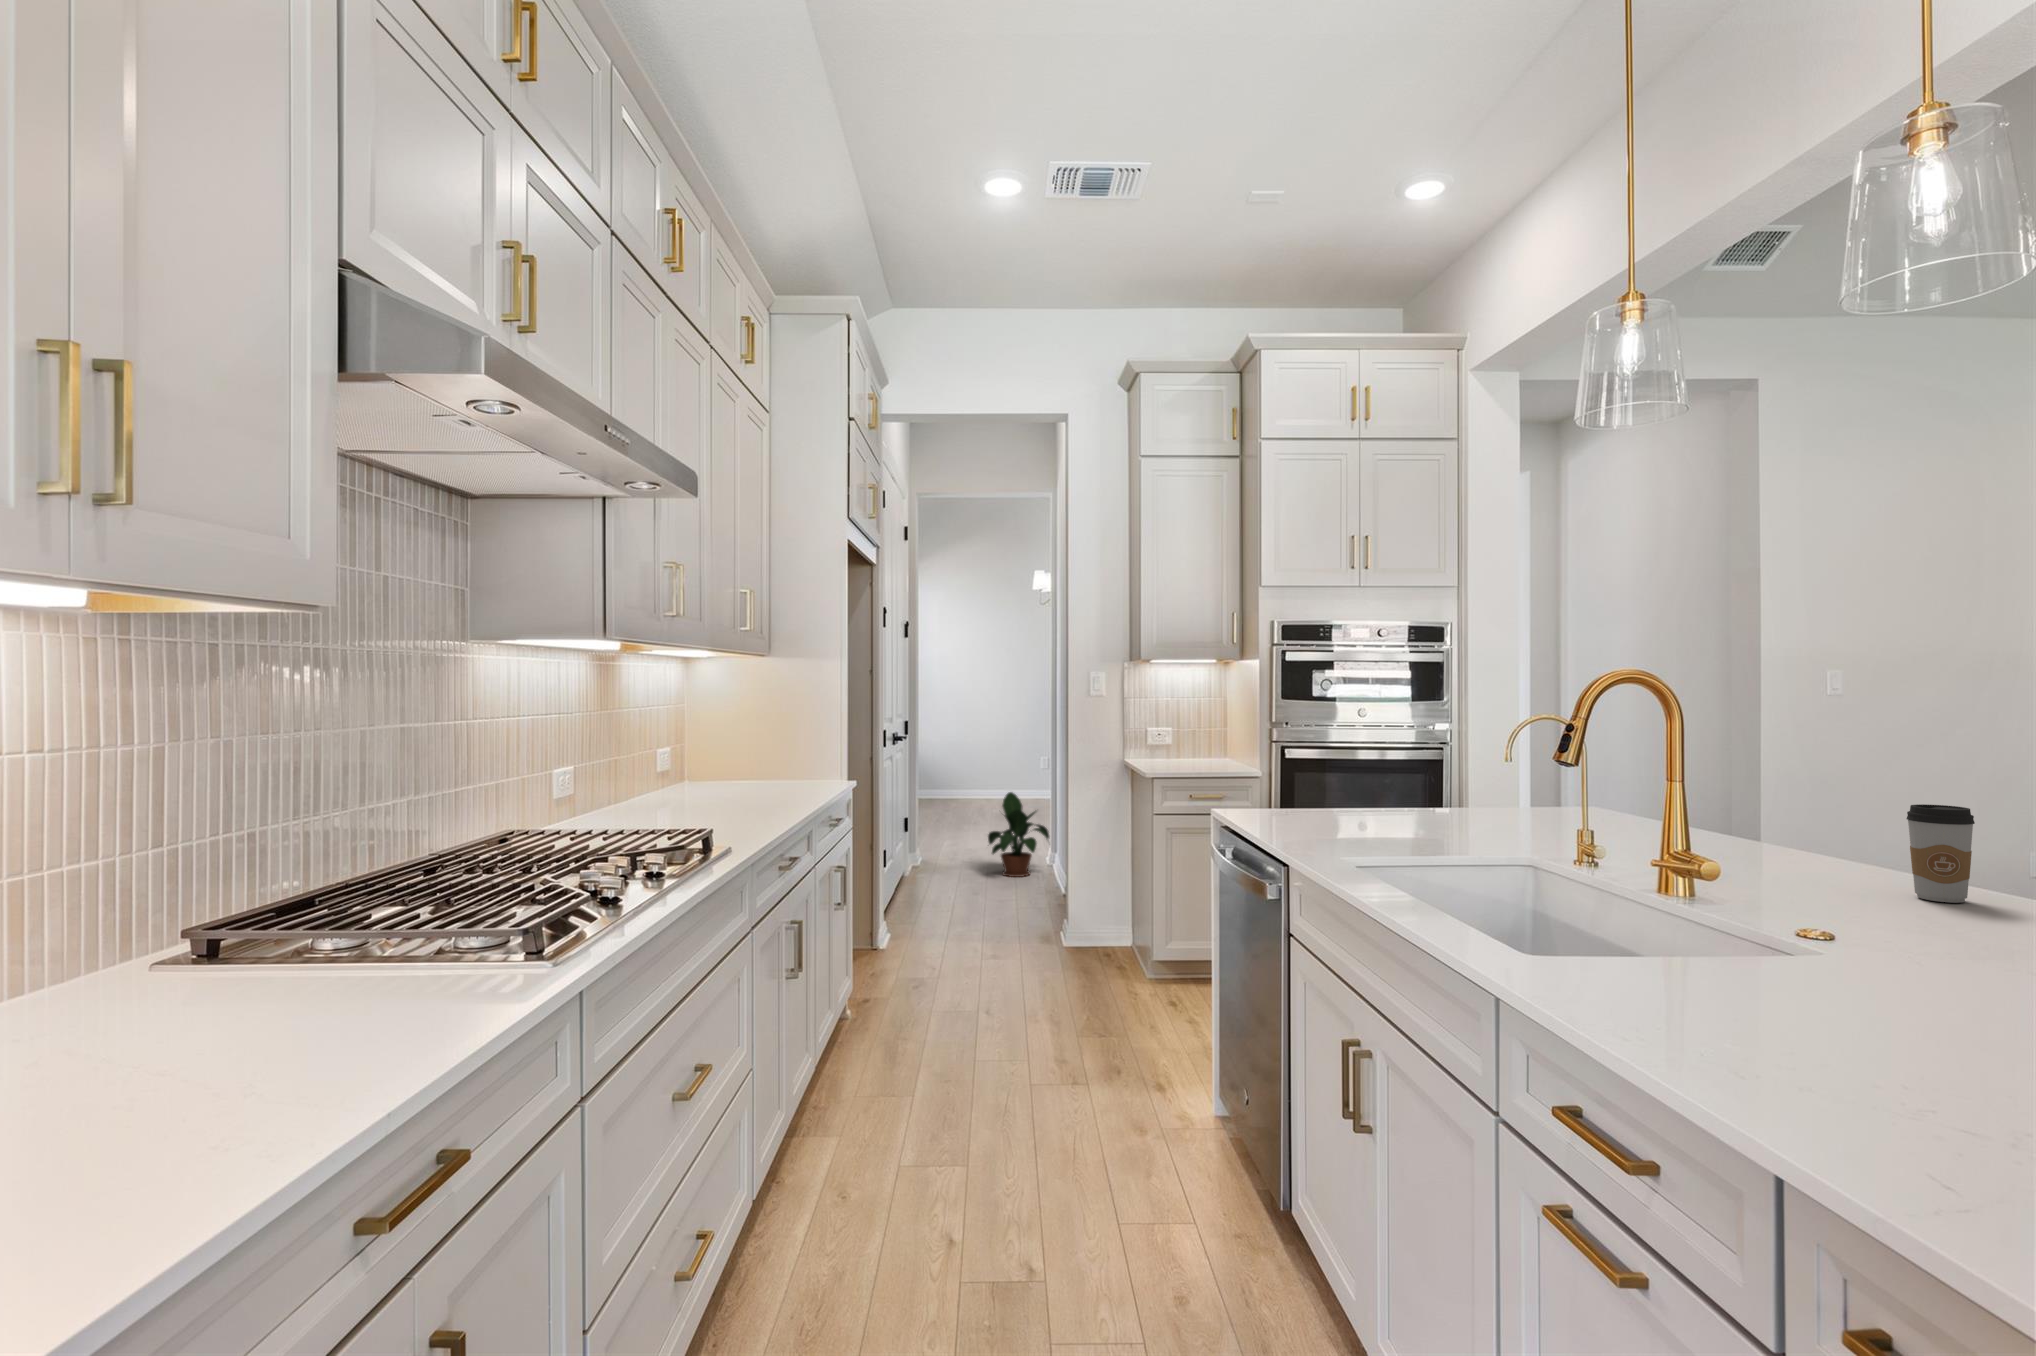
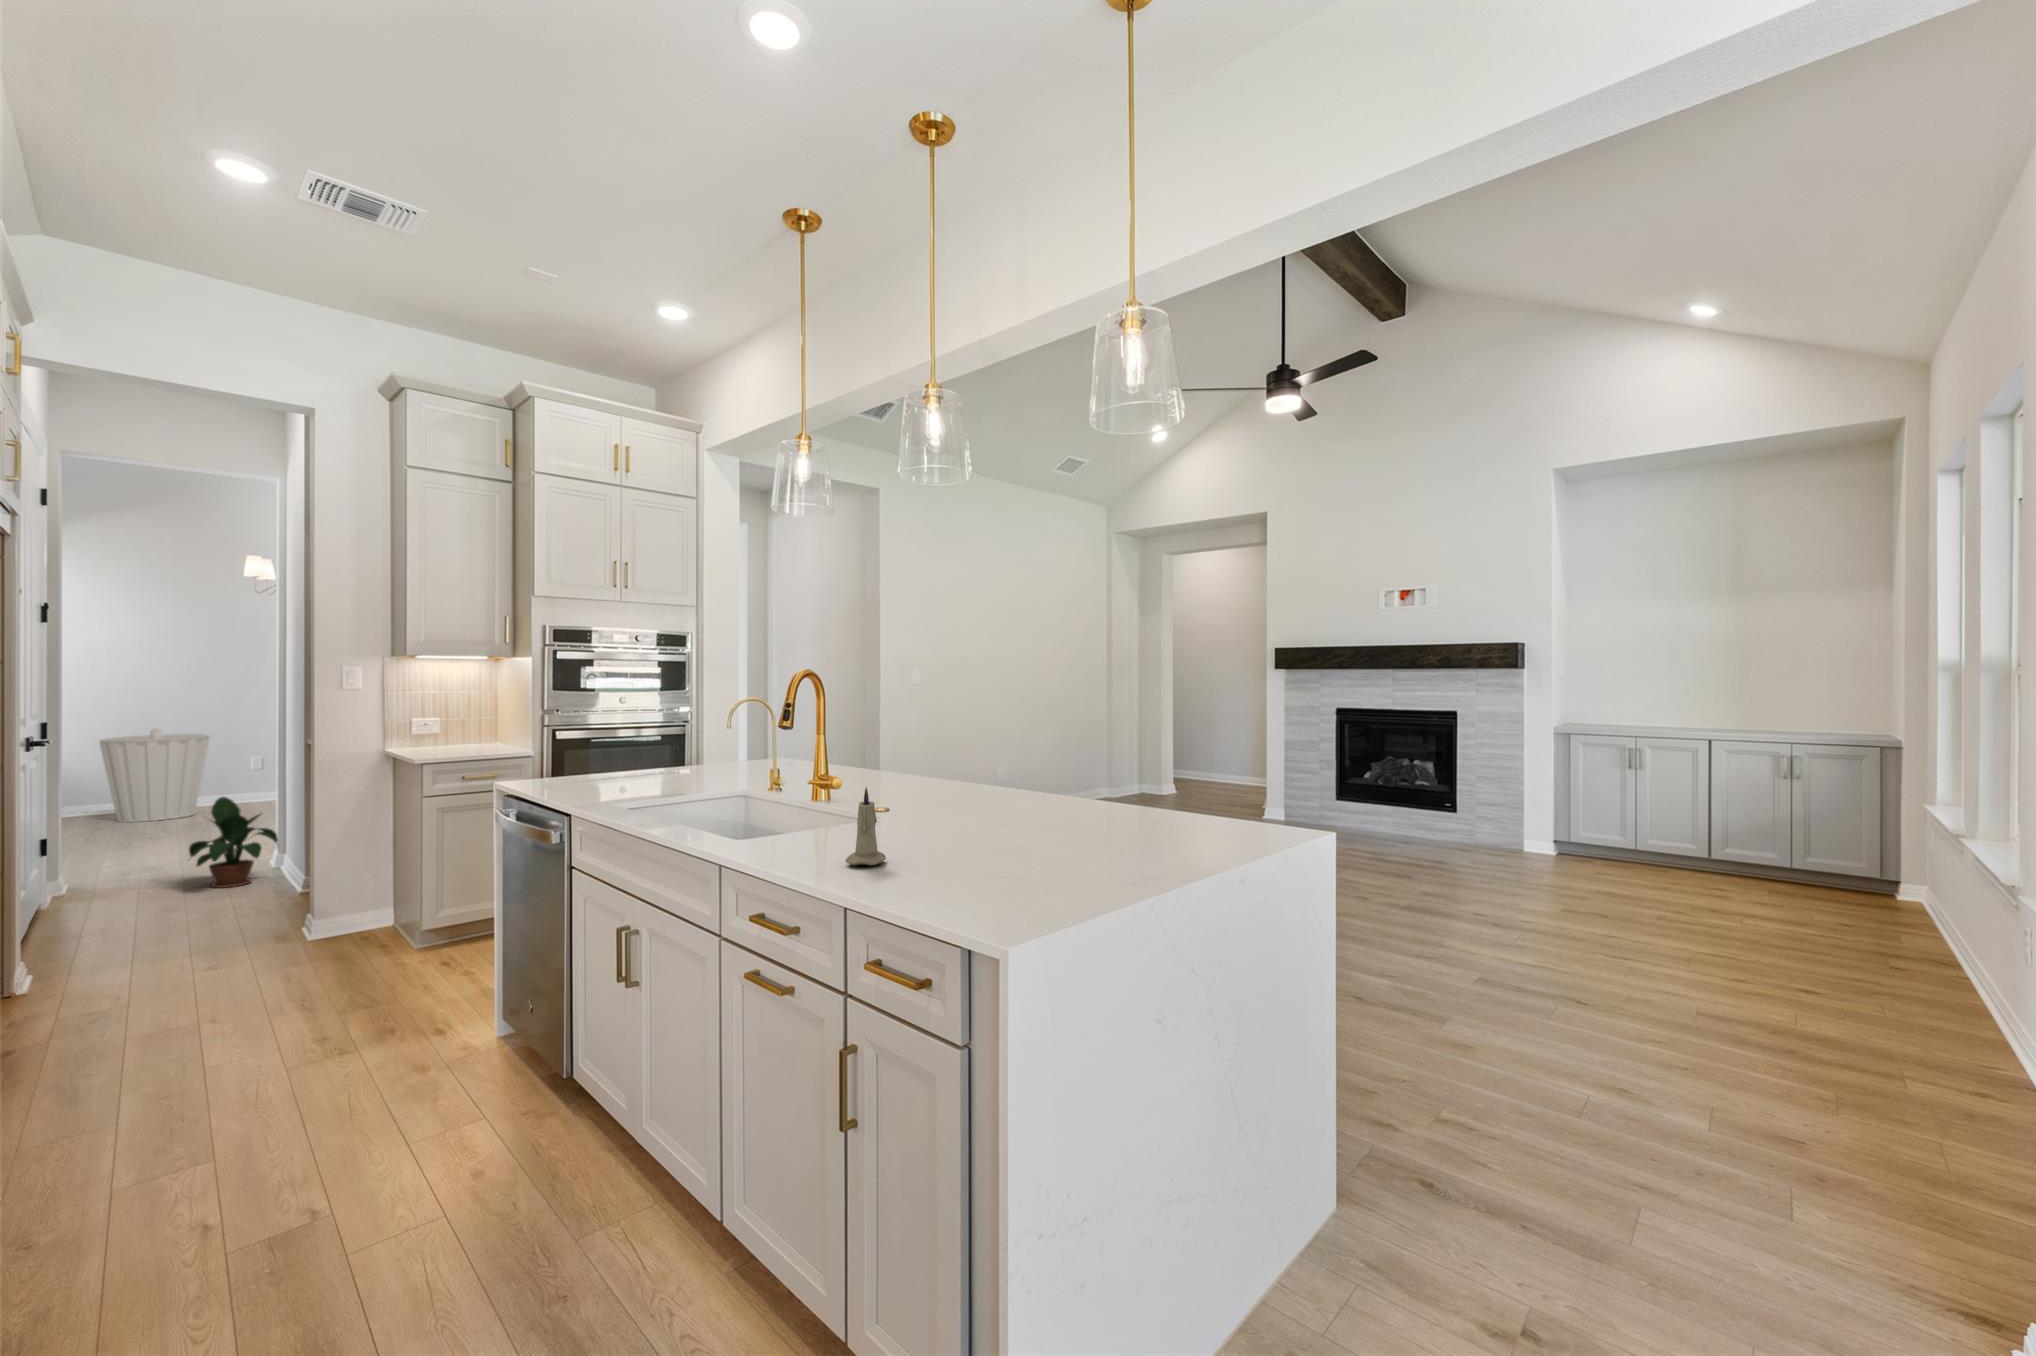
trash can: none [945,725,1013,805] -> present [100,728,209,822]
coffee cup: present [1907,804,1975,903] -> none [928,739,954,789]
candle: none [1774,921,1878,1094] -> present [845,788,886,865]

